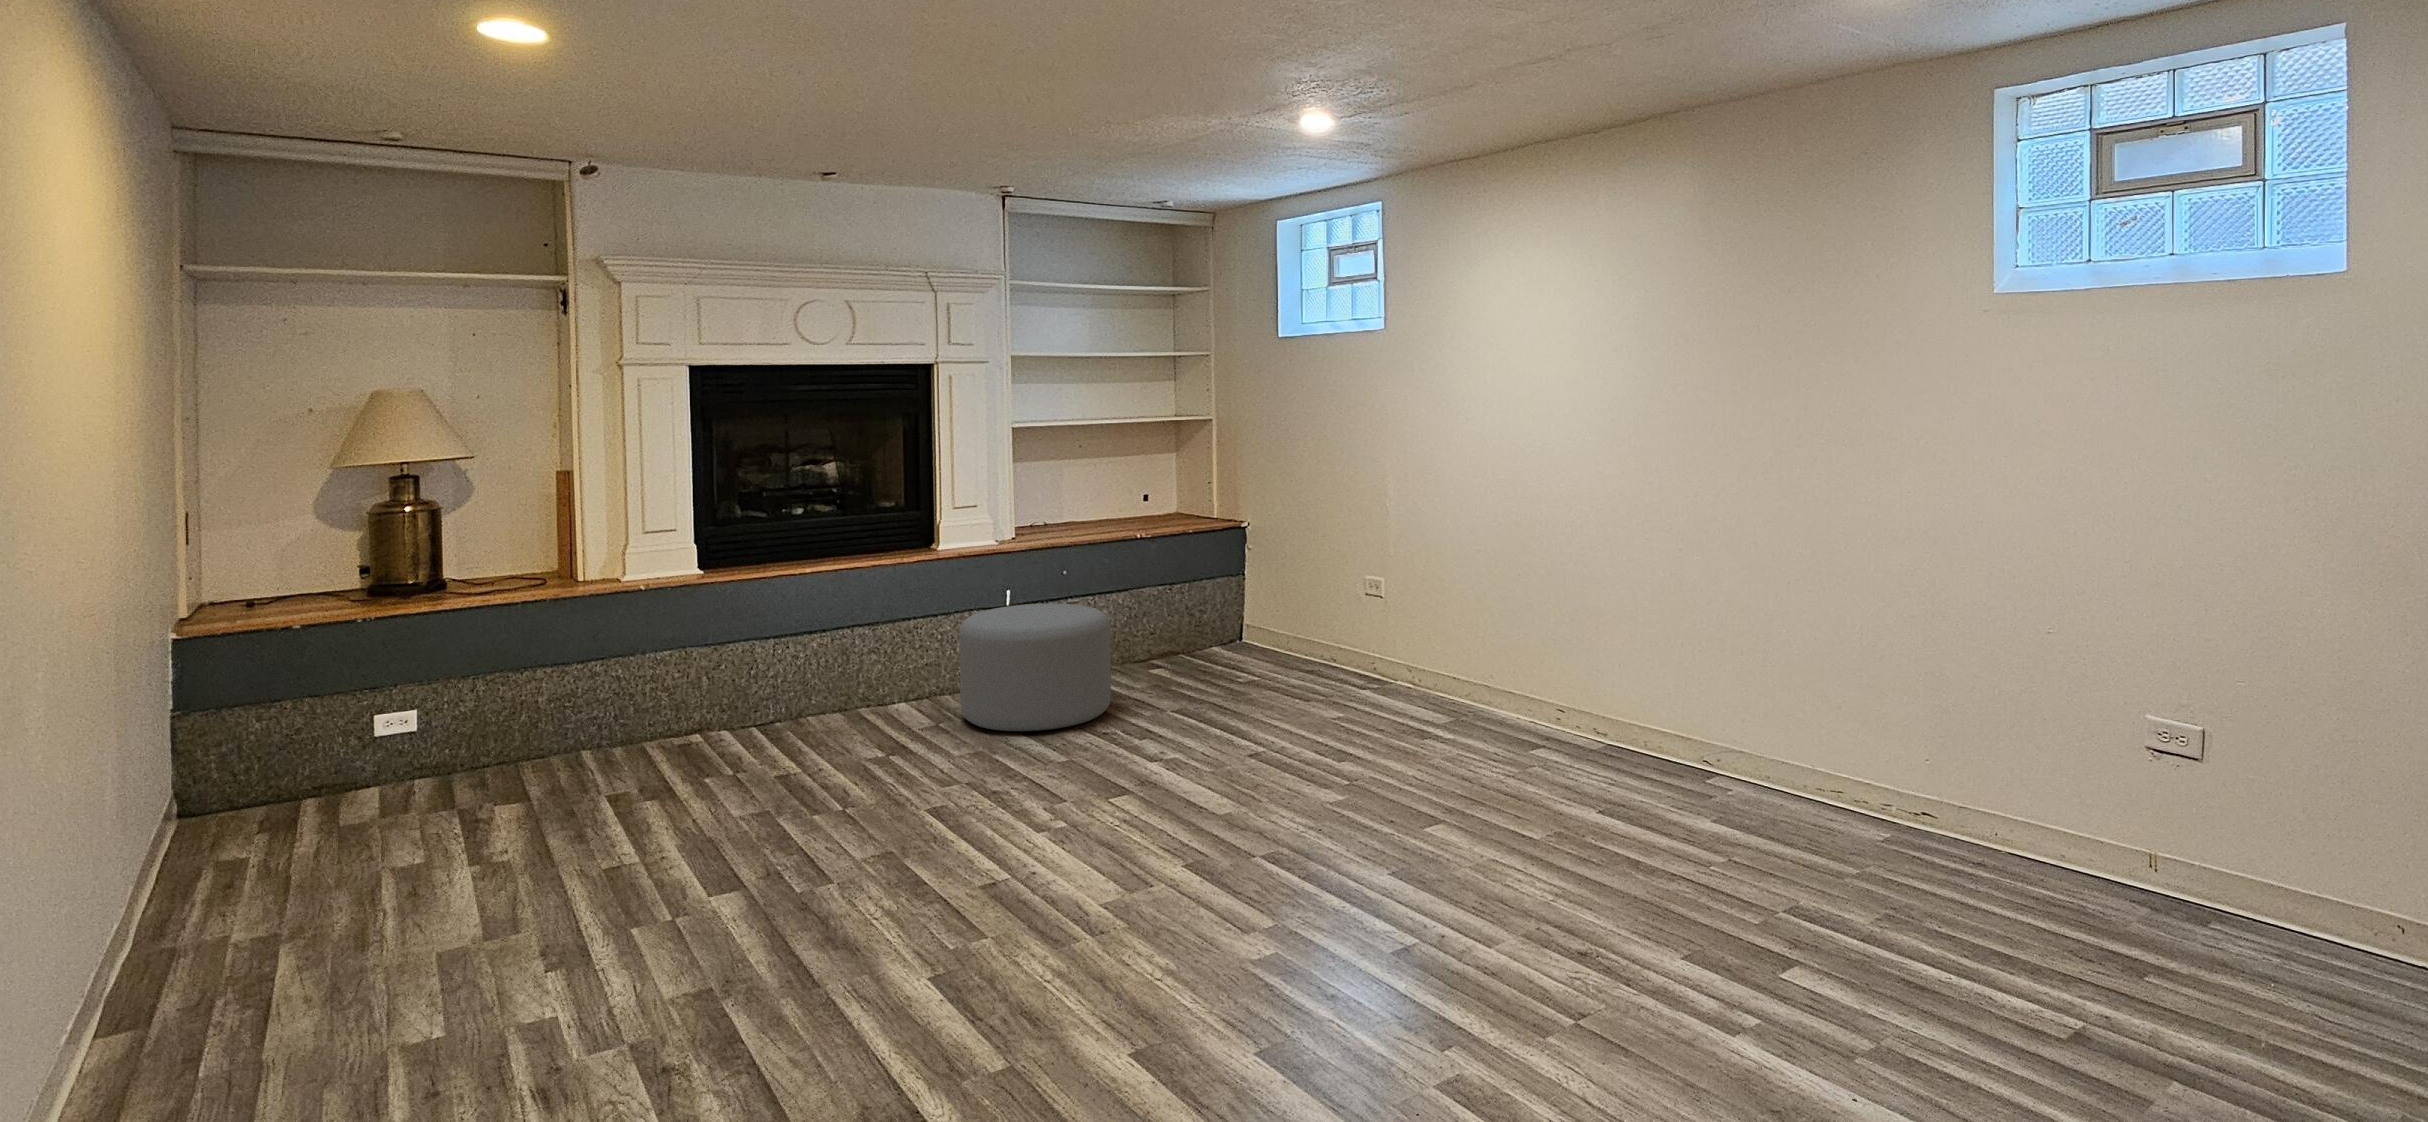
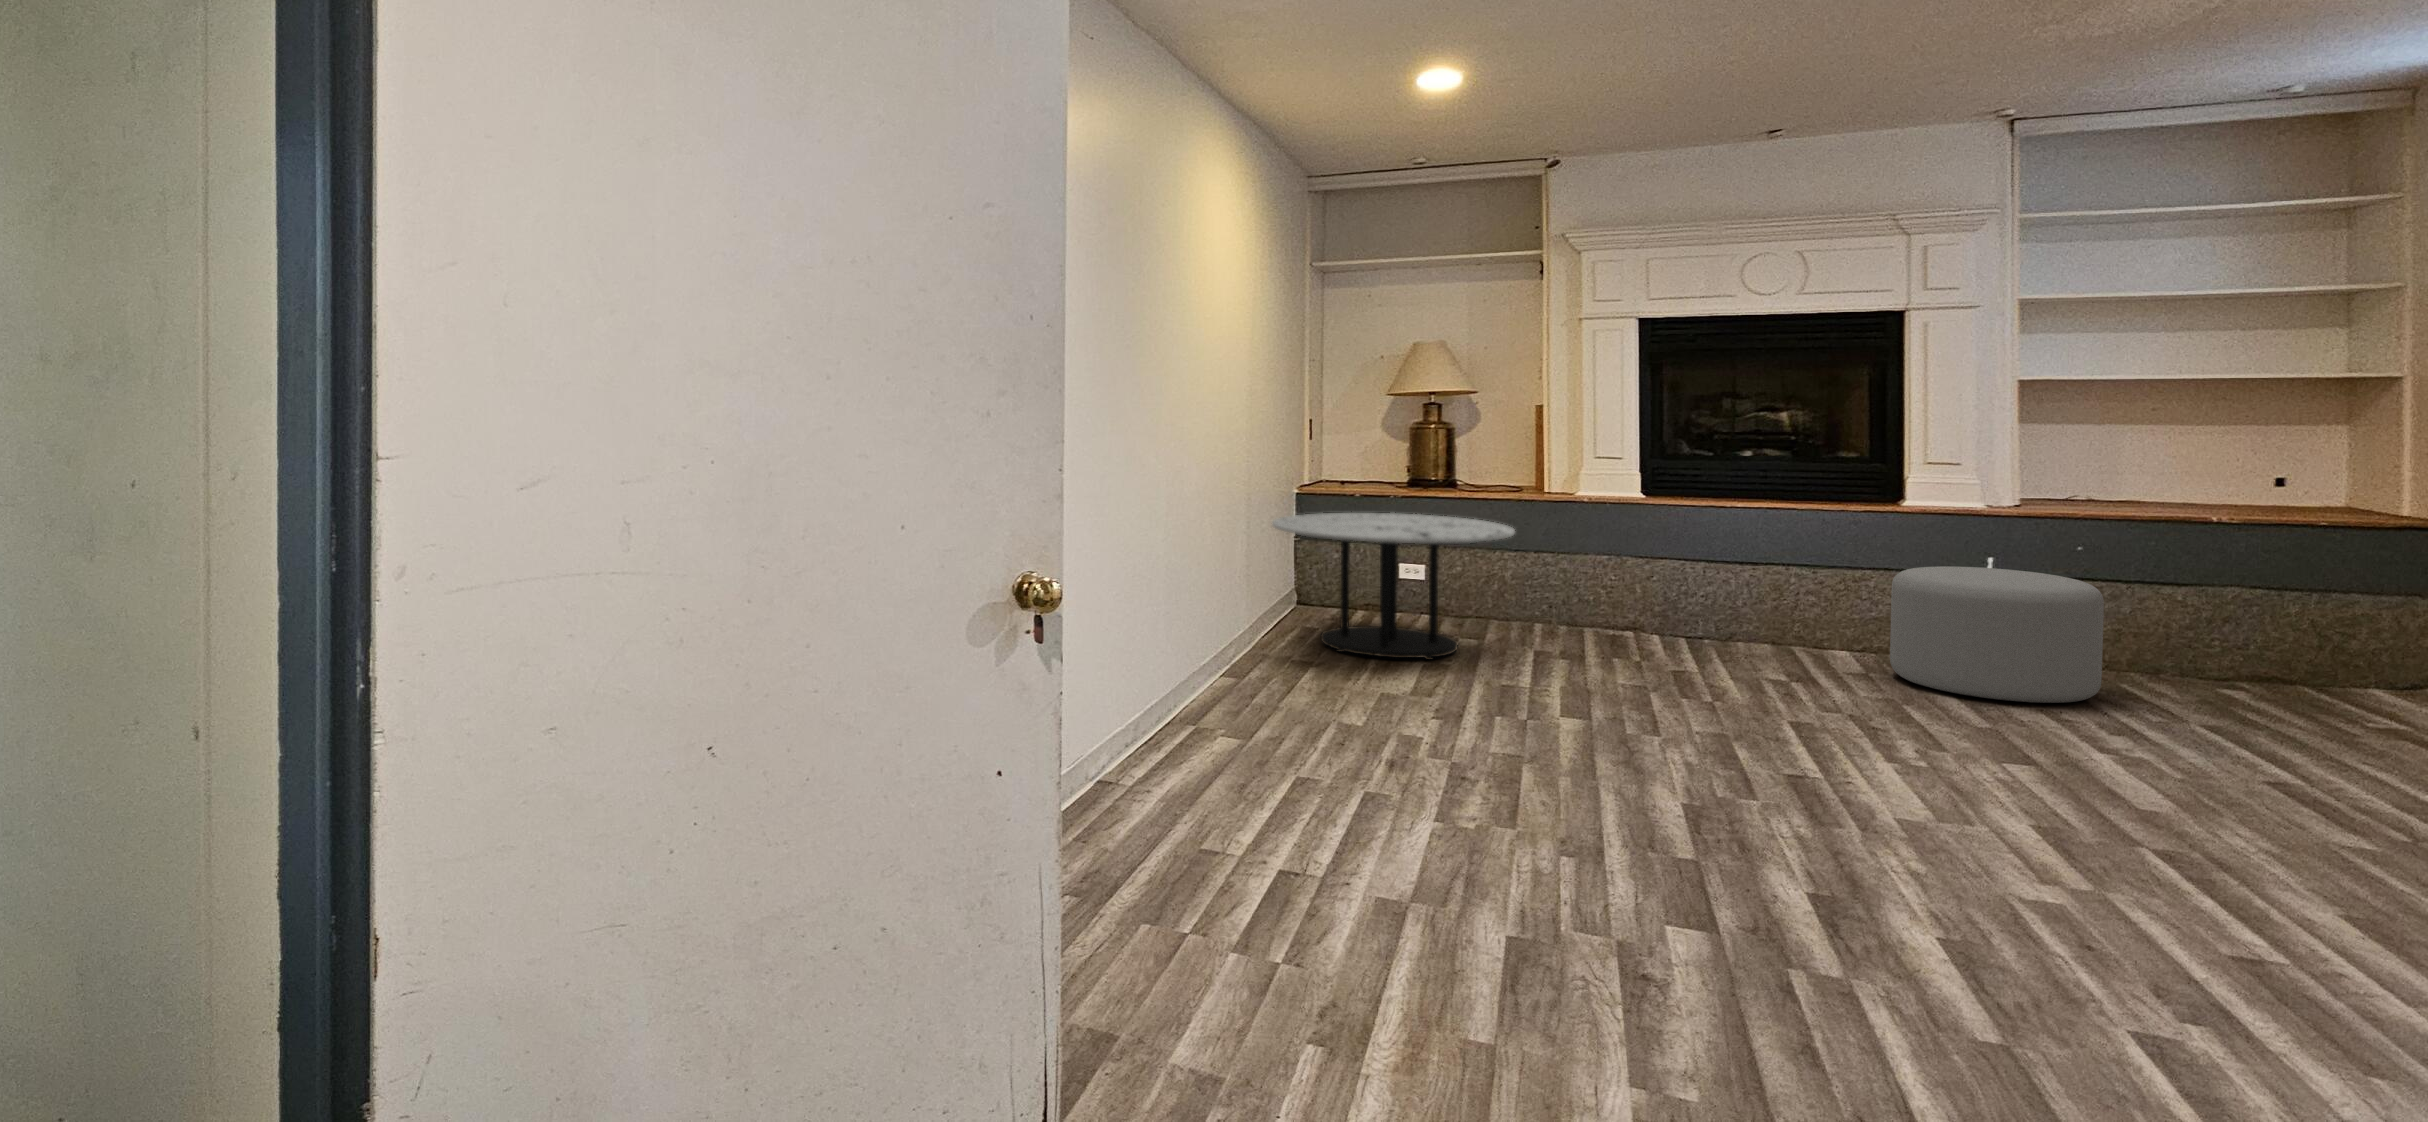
coffee table: none [157,636,586,890] -> present [1272,513,1514,660]

